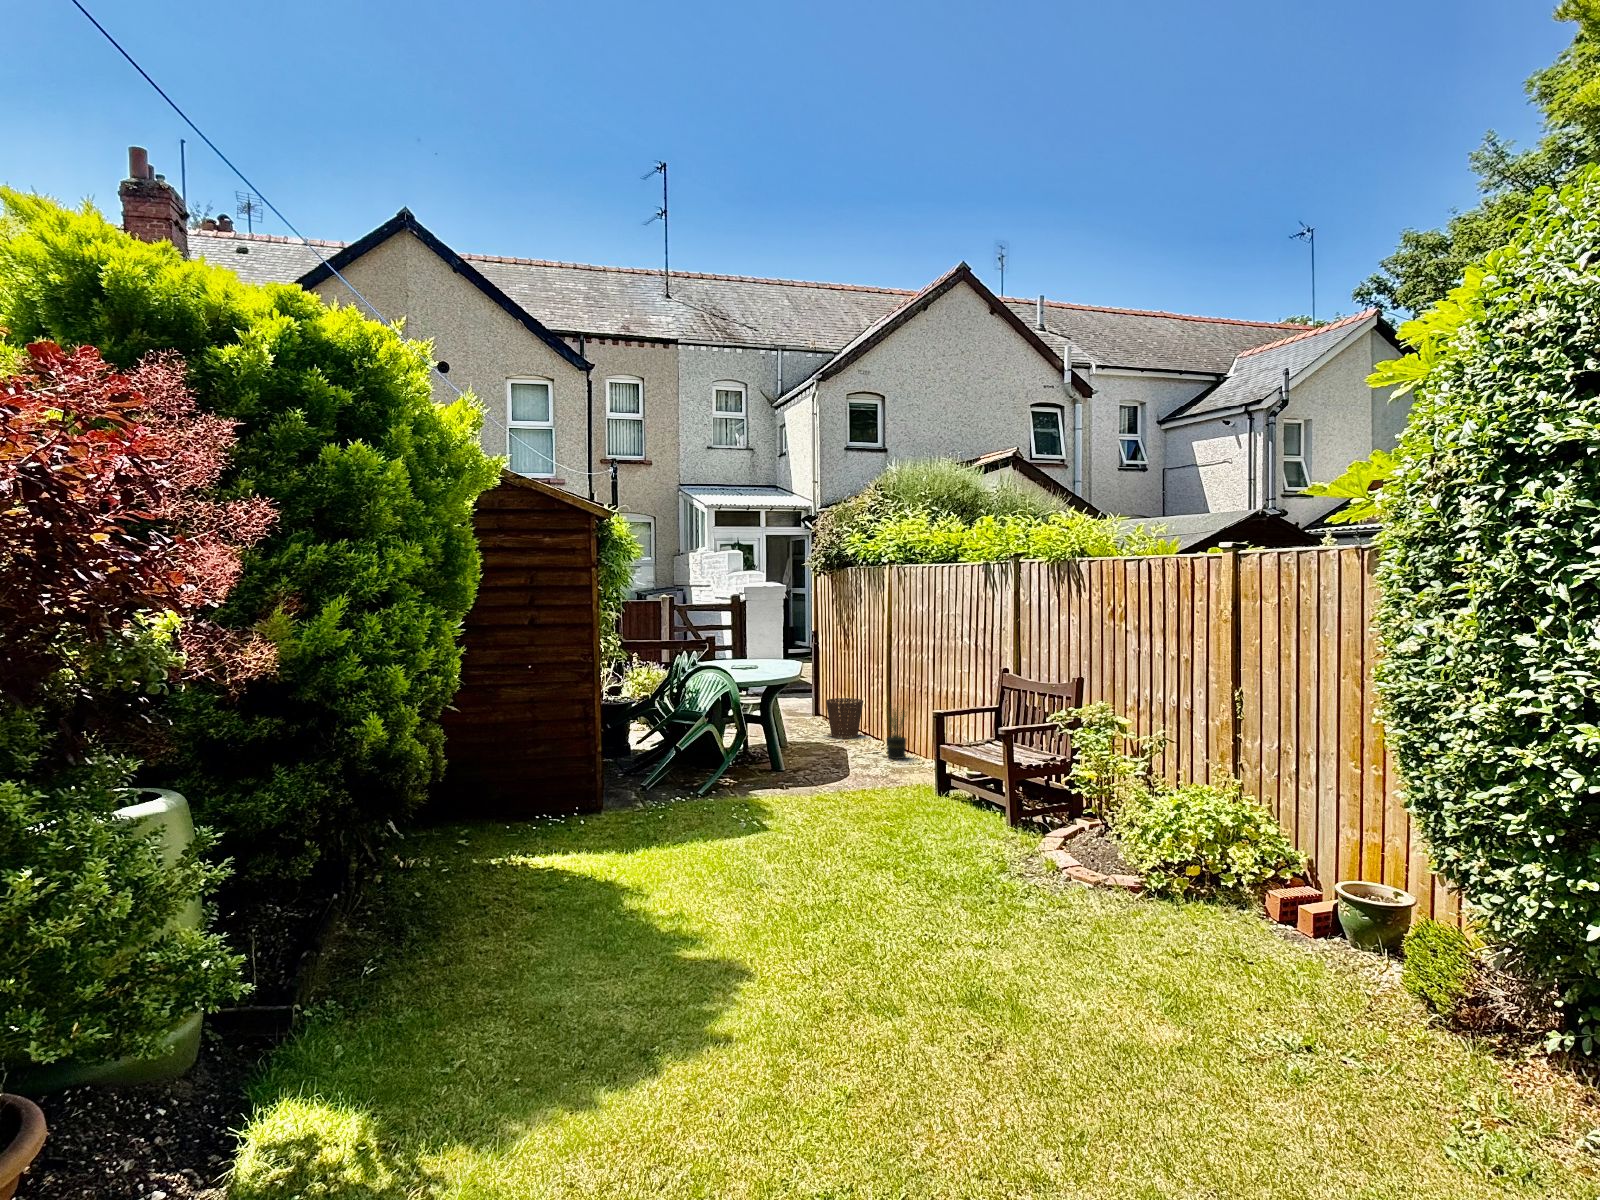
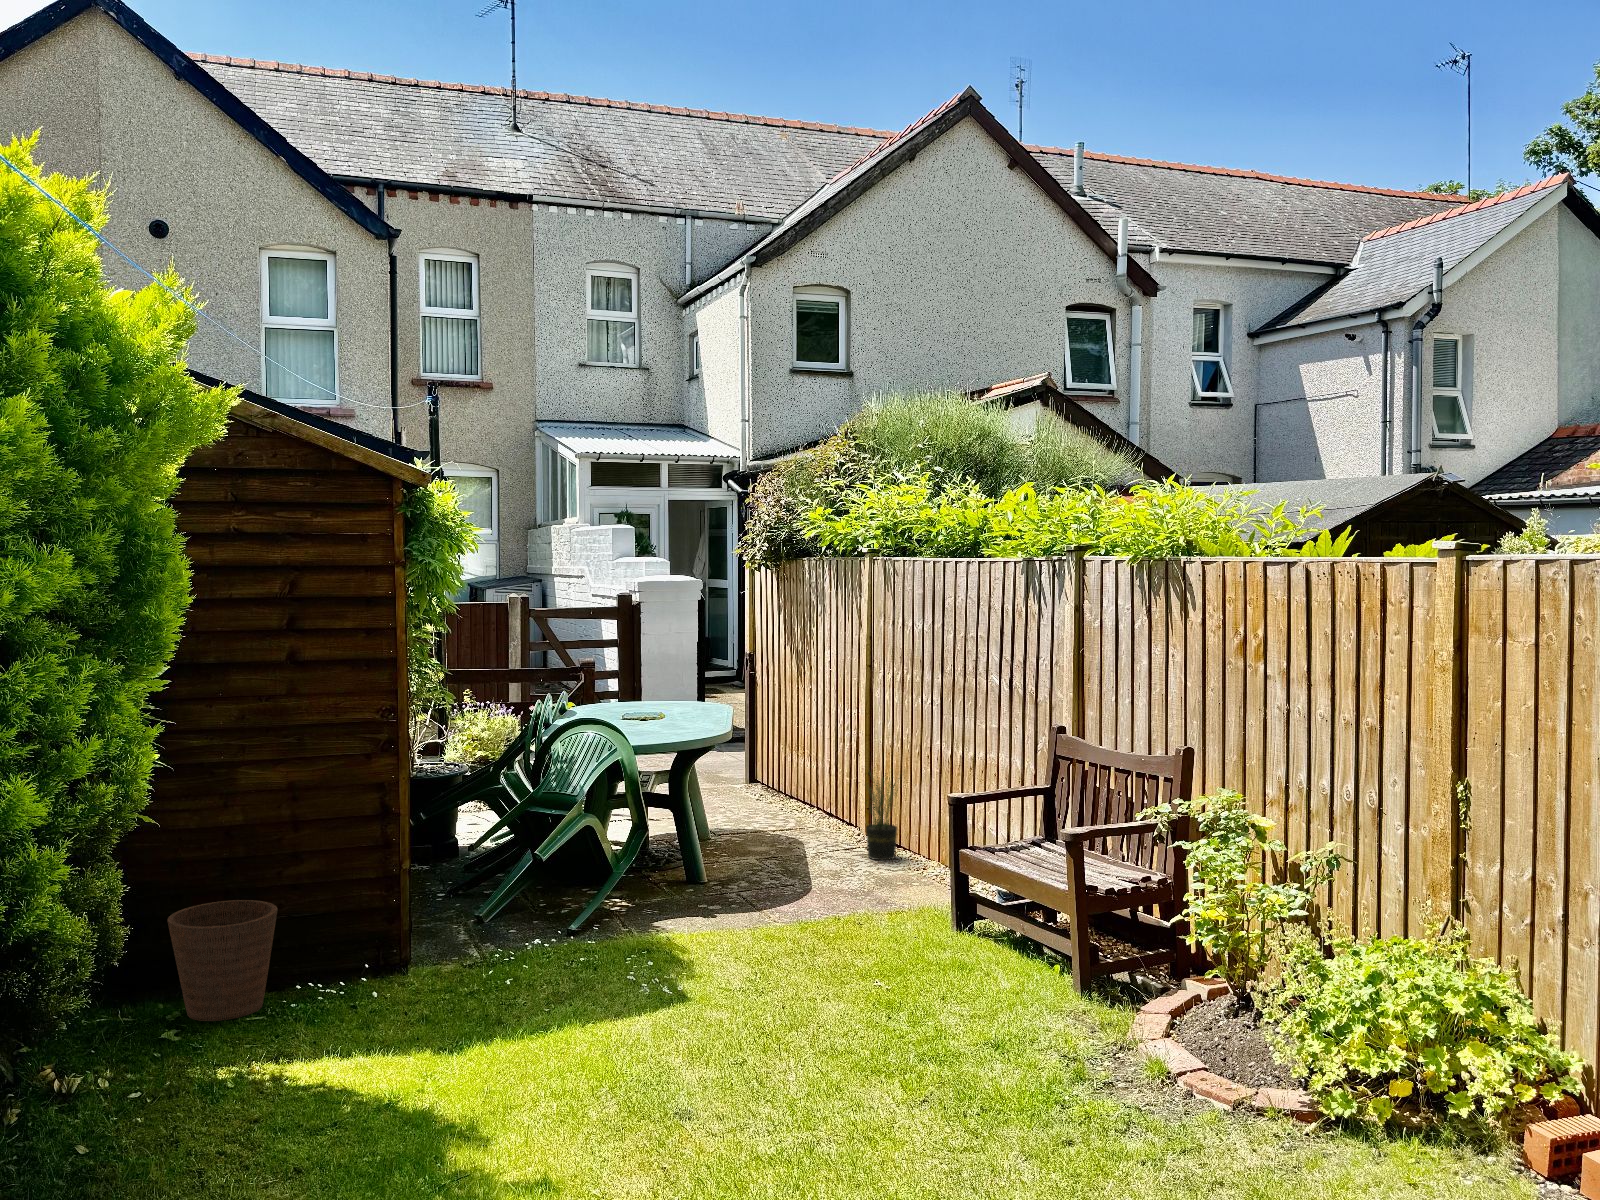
basket: present [826,698,863,738] -> present [167,900,278,1021]

